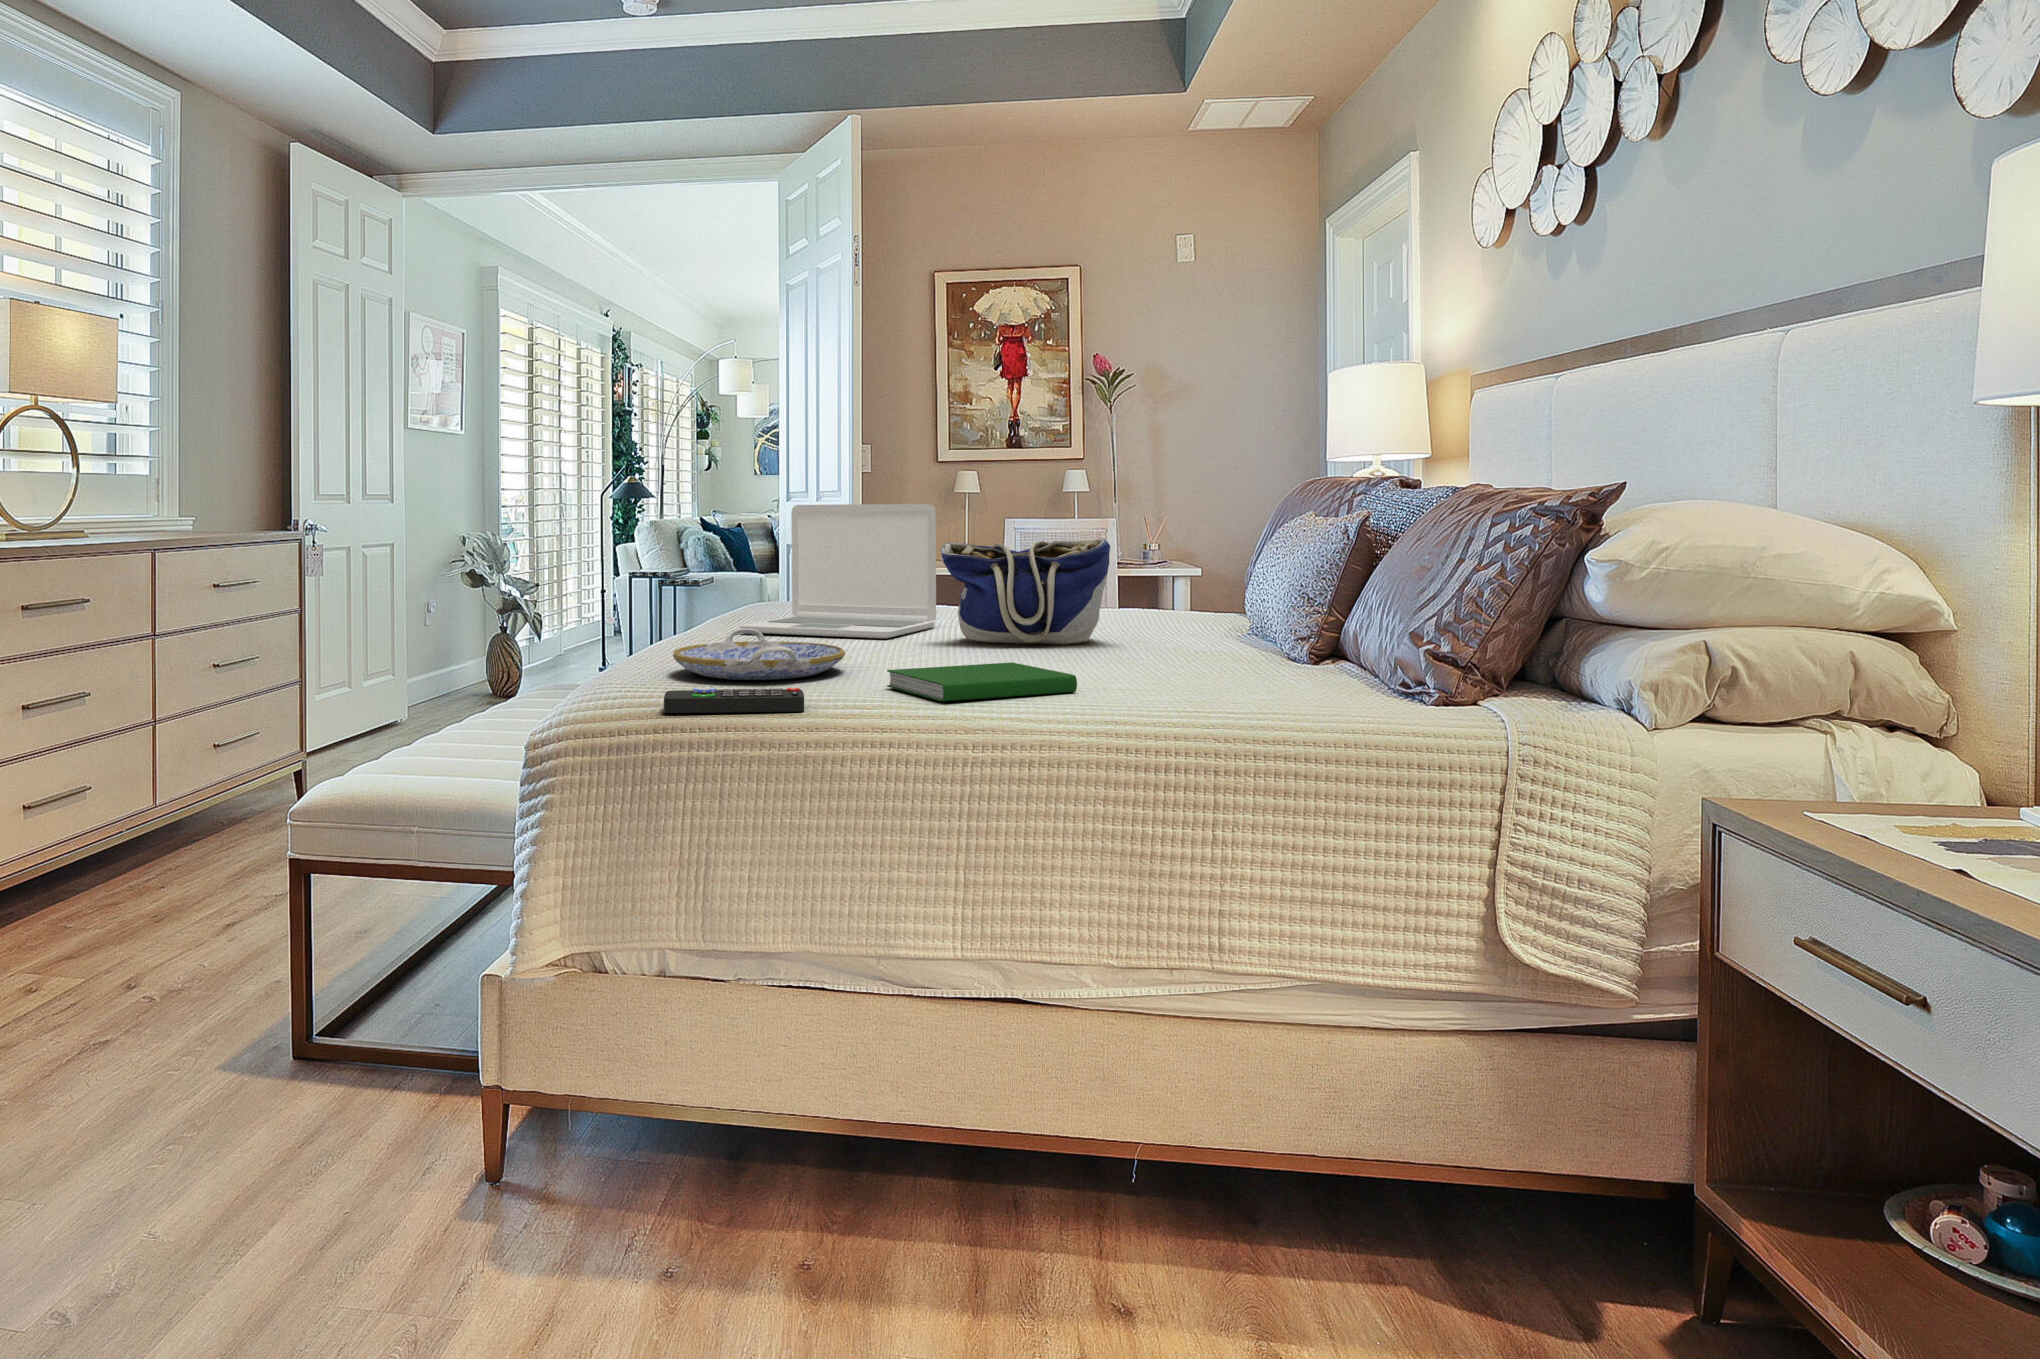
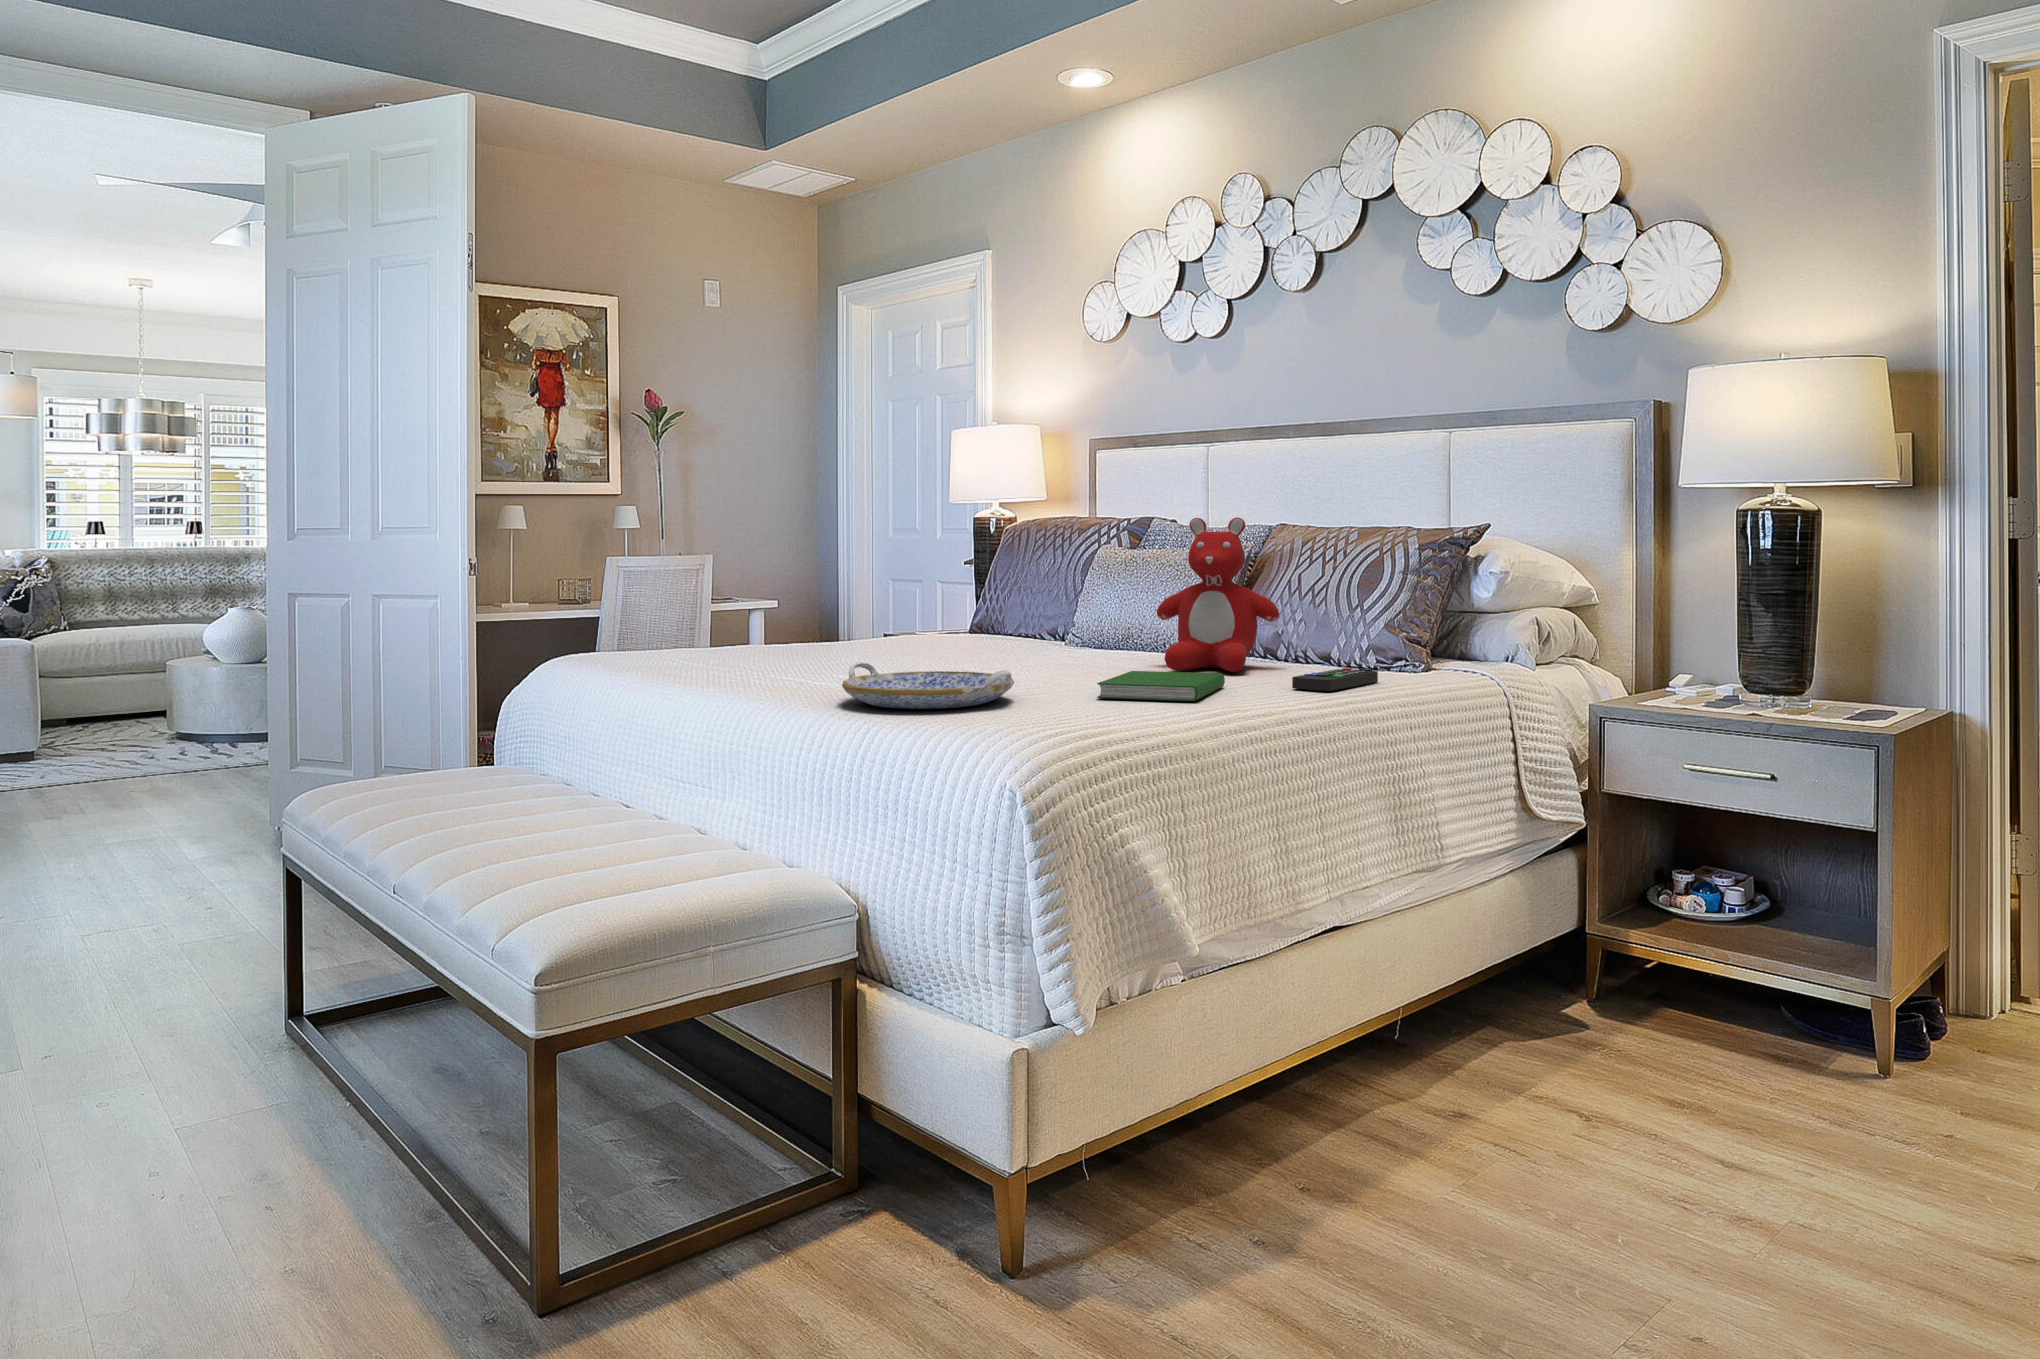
teddy bear: none [1118,478,1283,678] -> present [1157,517,1279,672]
laptop: present [740,504,936,639] -> none [671,538,861,677]
tote bag: present [940,538,1110,644] -> none [917,567,1060,664]
remote control: present [664,688,804,713] -> present [1292,668,1378,691]

